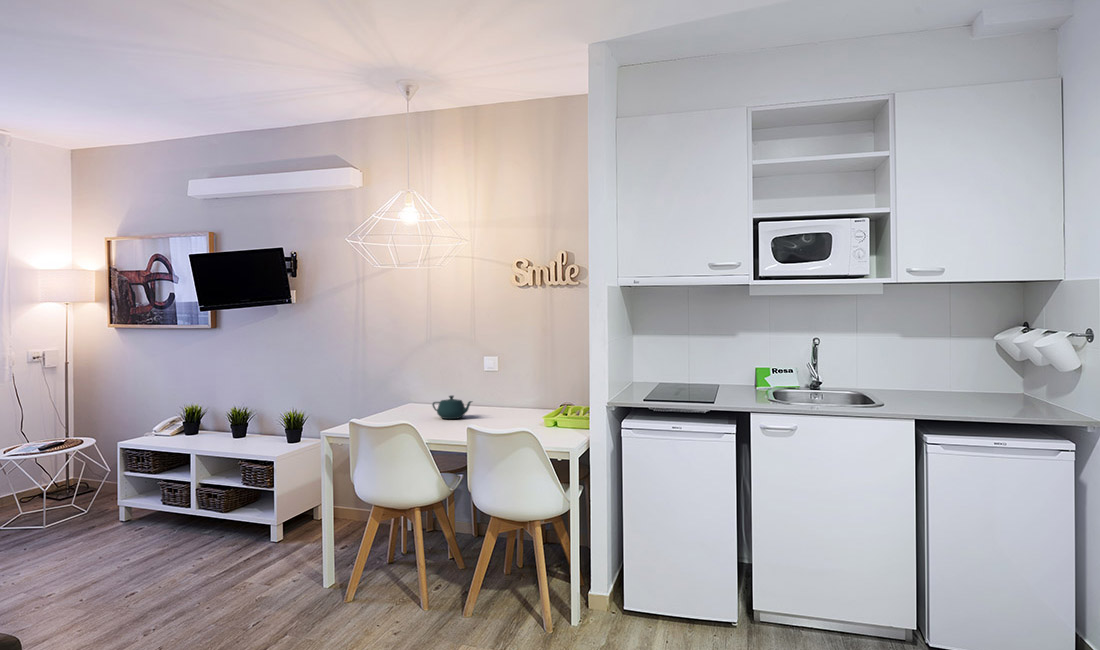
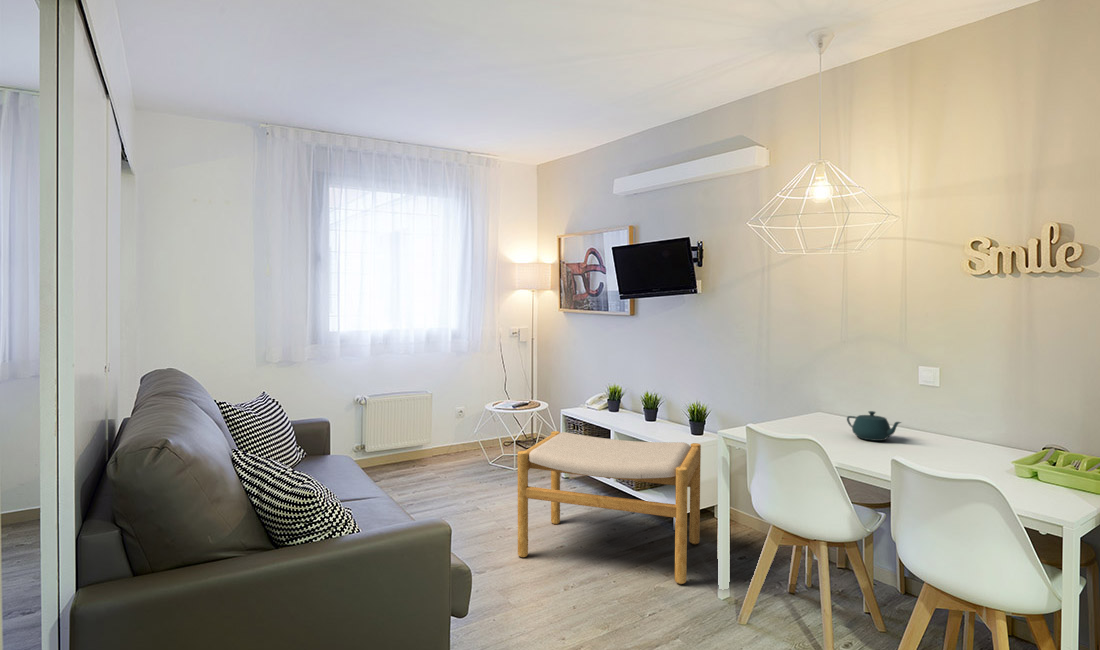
footstool: none [80,448,301,605] -> present [517,431,701,584]

